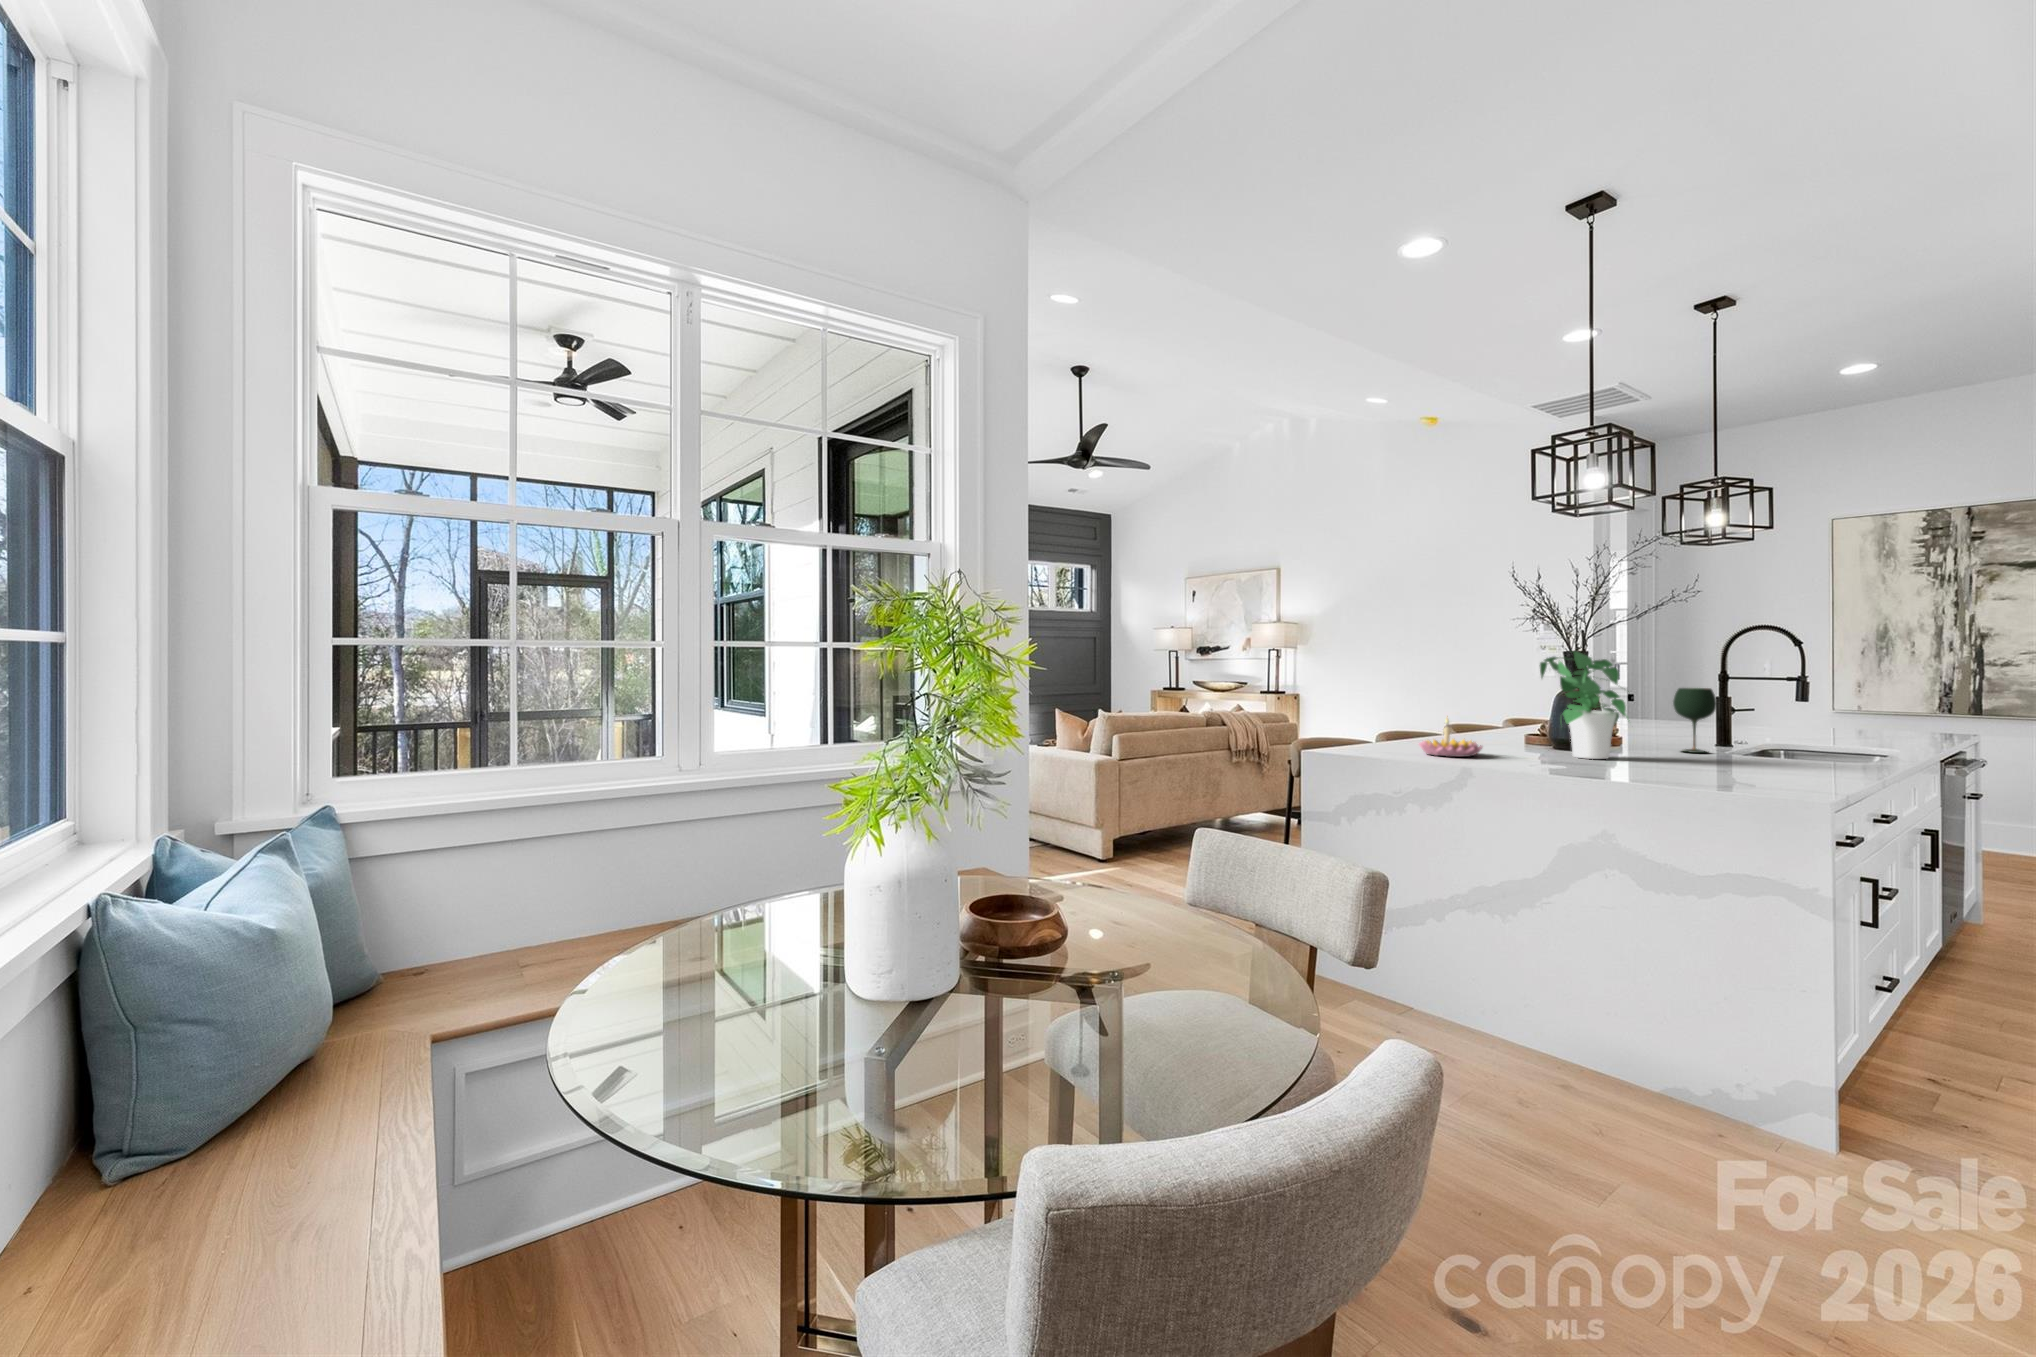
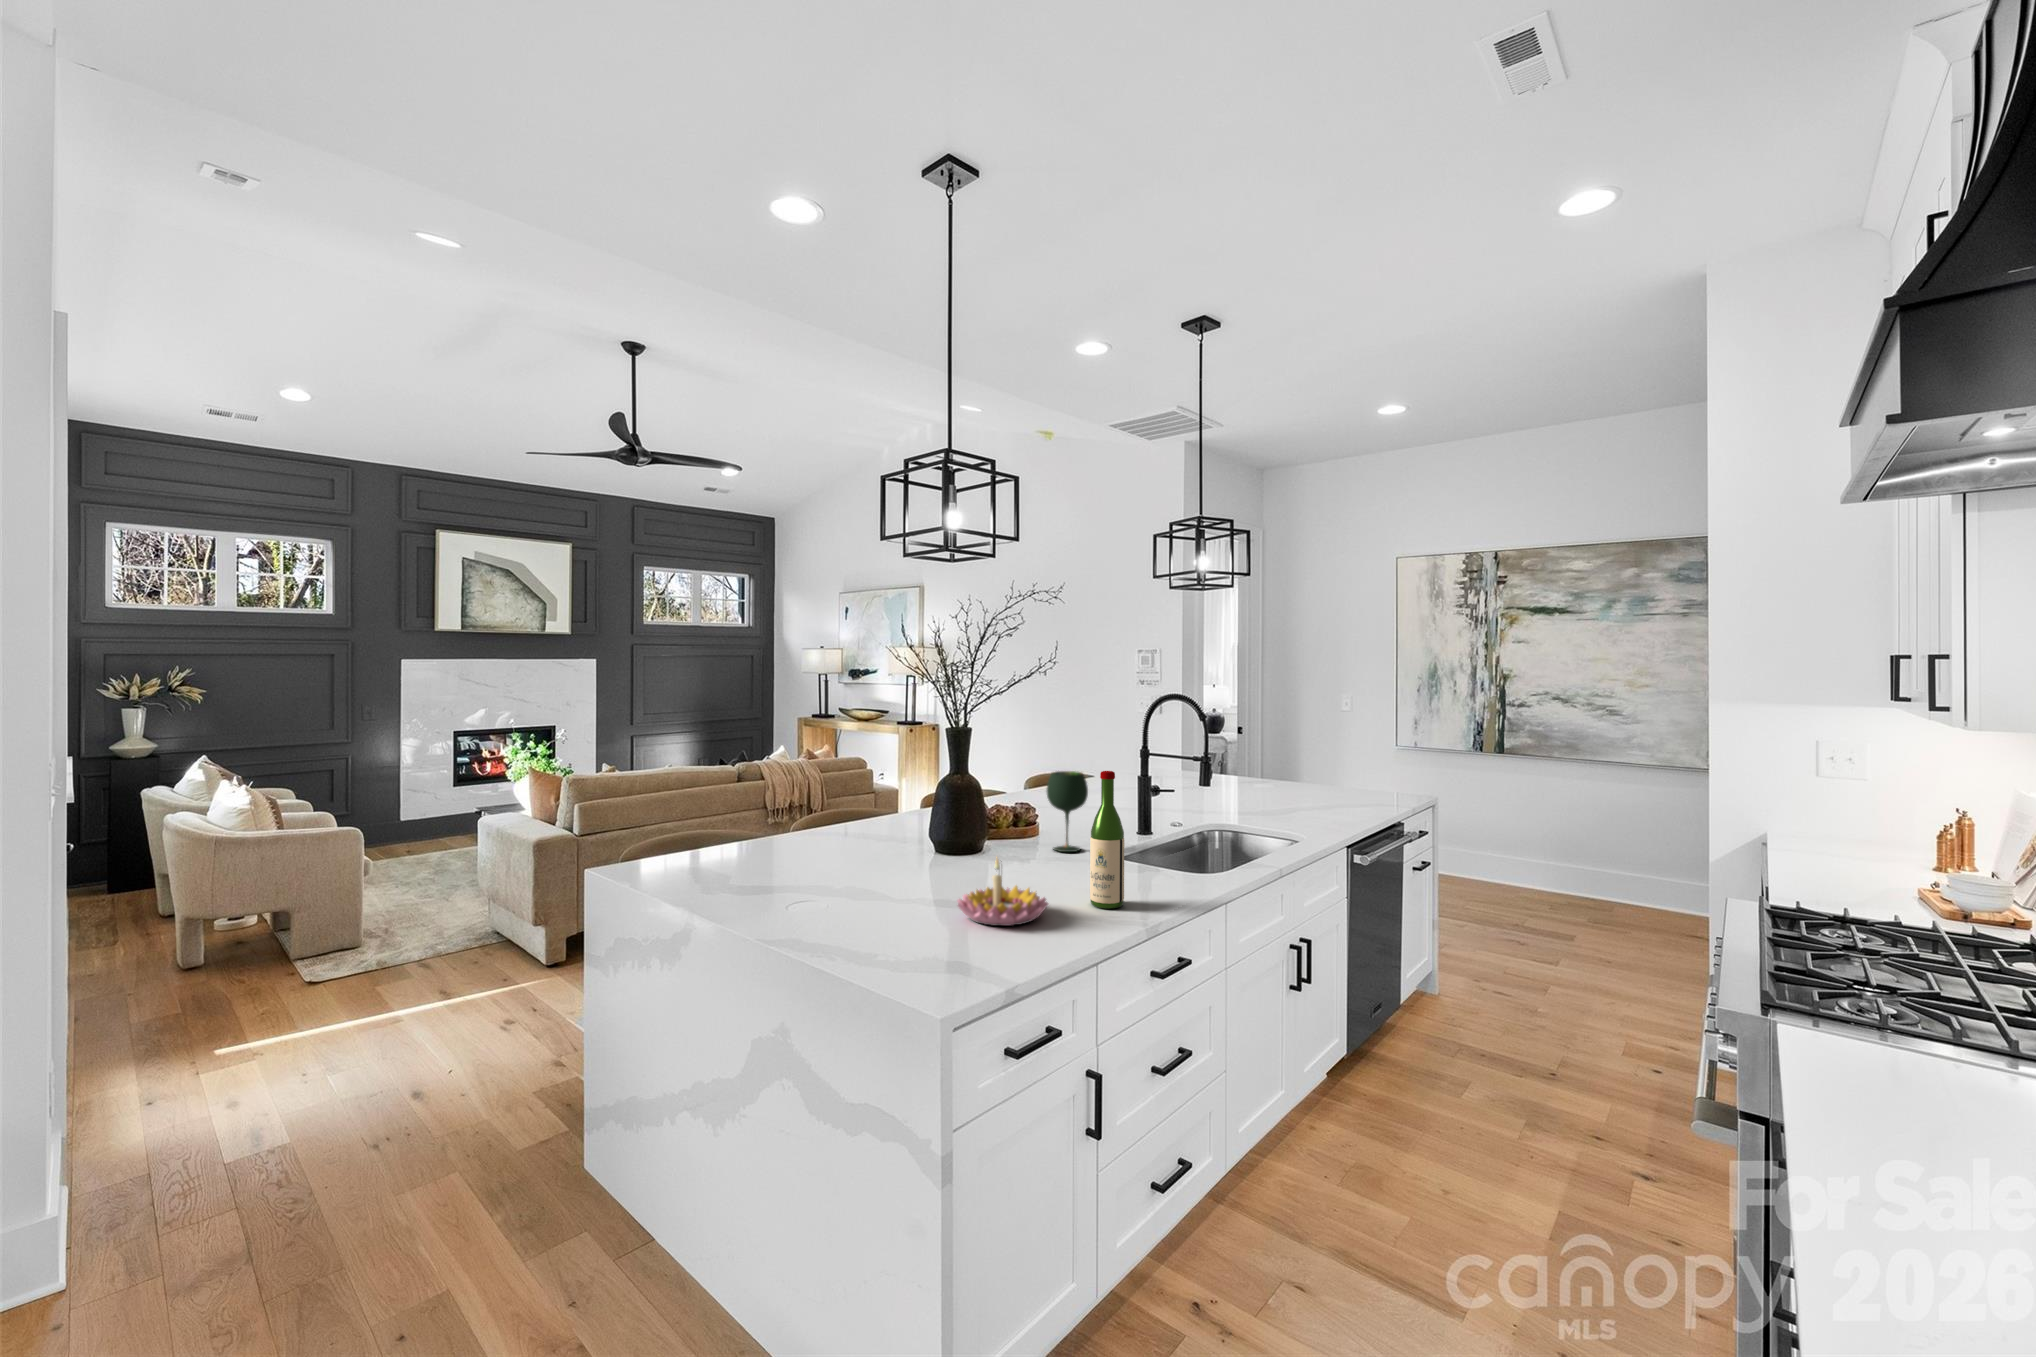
potted plant: present [1540,651,1626,759] -> none [853,738,944,875]
wine bottle: none [1804,668,1840,776] -> present [1090,771,1124,909]
candle holder: present [1419,716,1482,757] -> present [958,857,1048,926]

